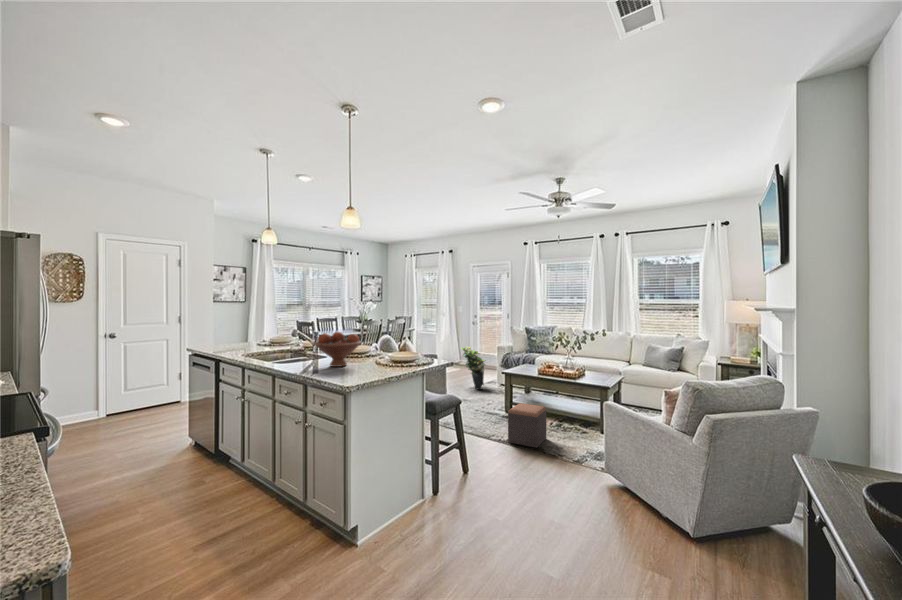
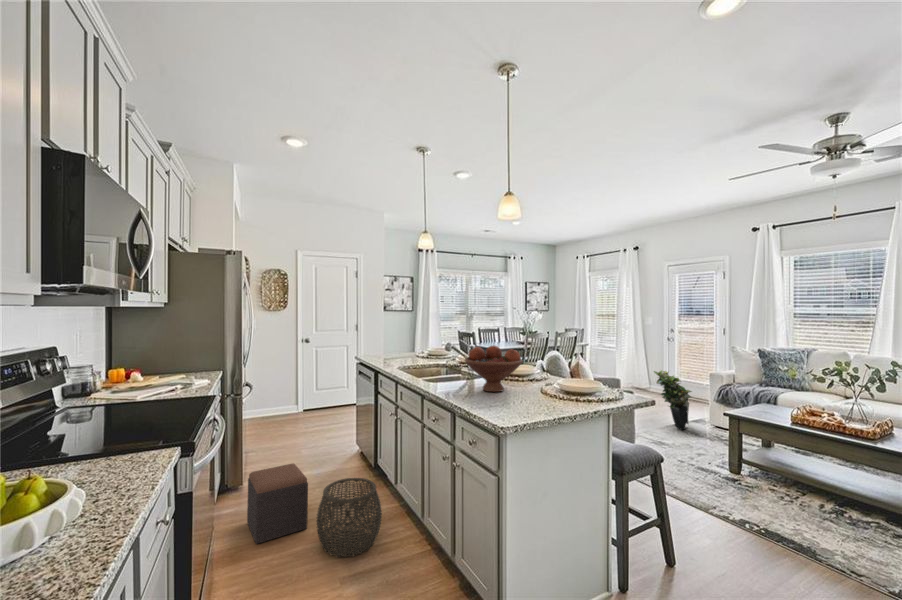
footstool: present [508,403,546,448] -> present [247,463,308,544]
woven basket: none [175,453,241,520] -> present [317,478,382,557]

